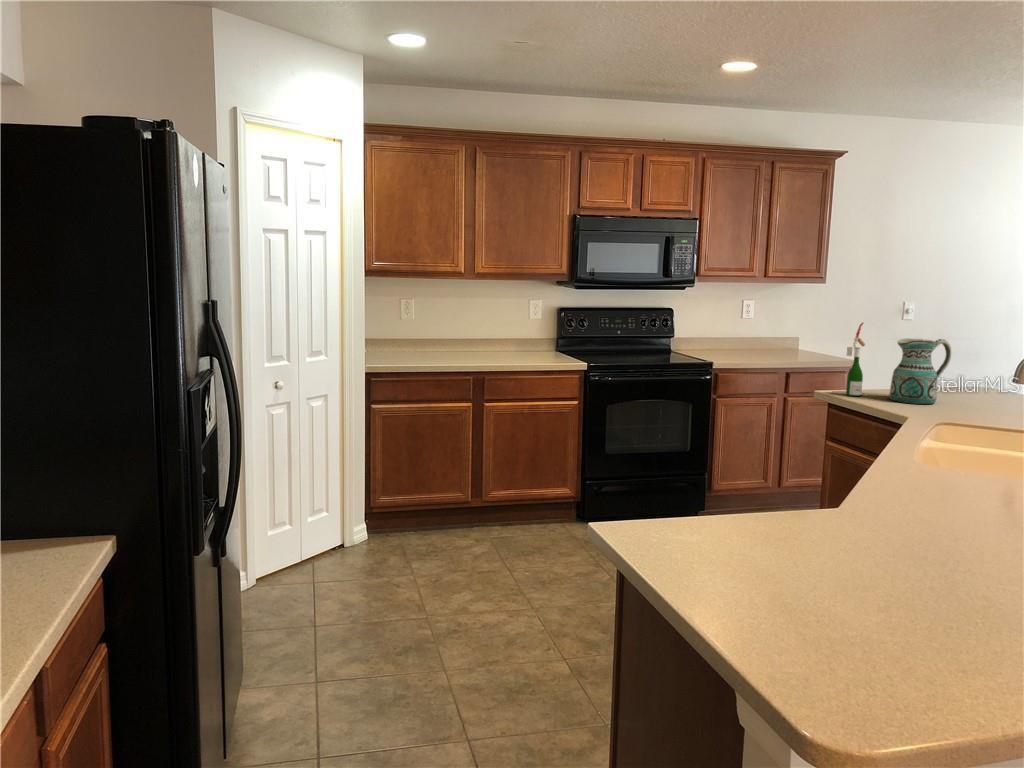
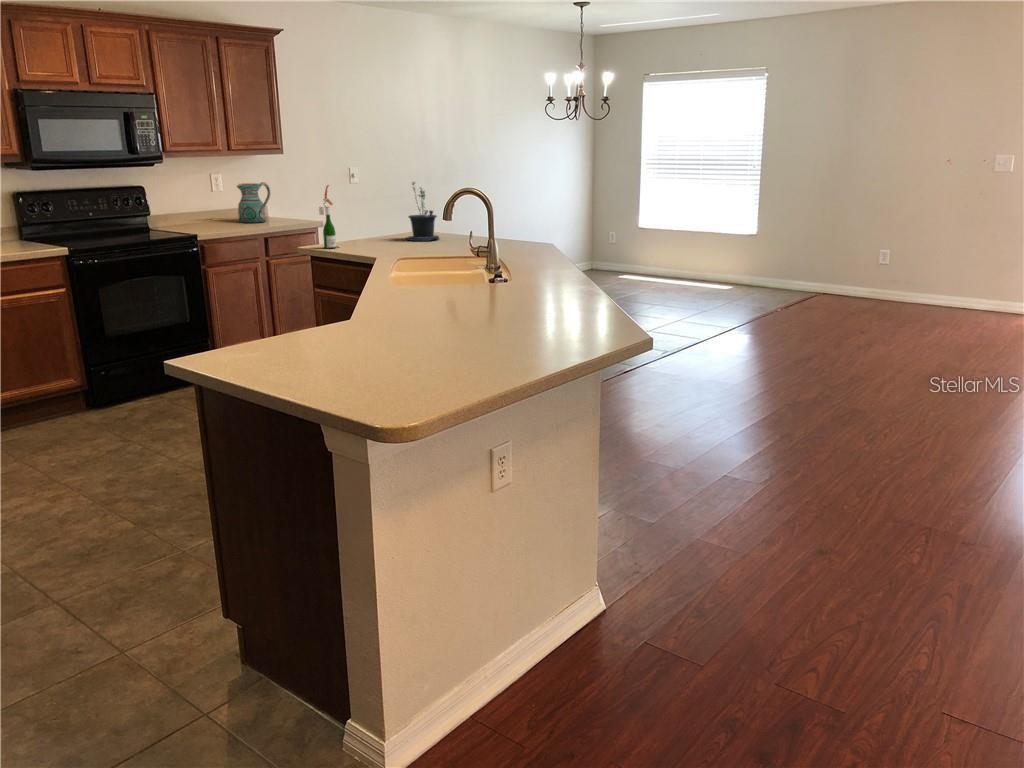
potted plant: none [957,326,1010,402] -> present [406,182,439,241]
ceramic pitcher: present [889,338,951,404] -> present [237,182,271,223]

